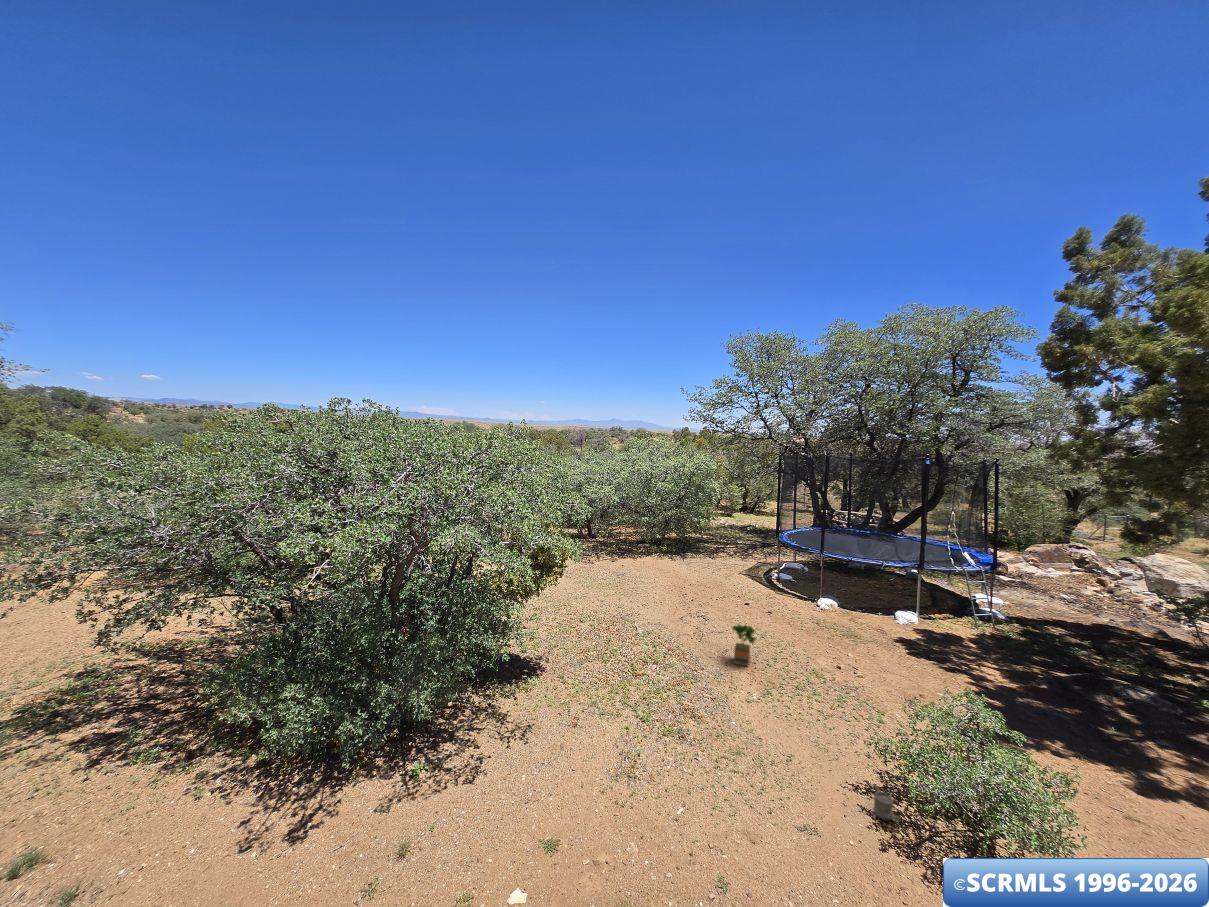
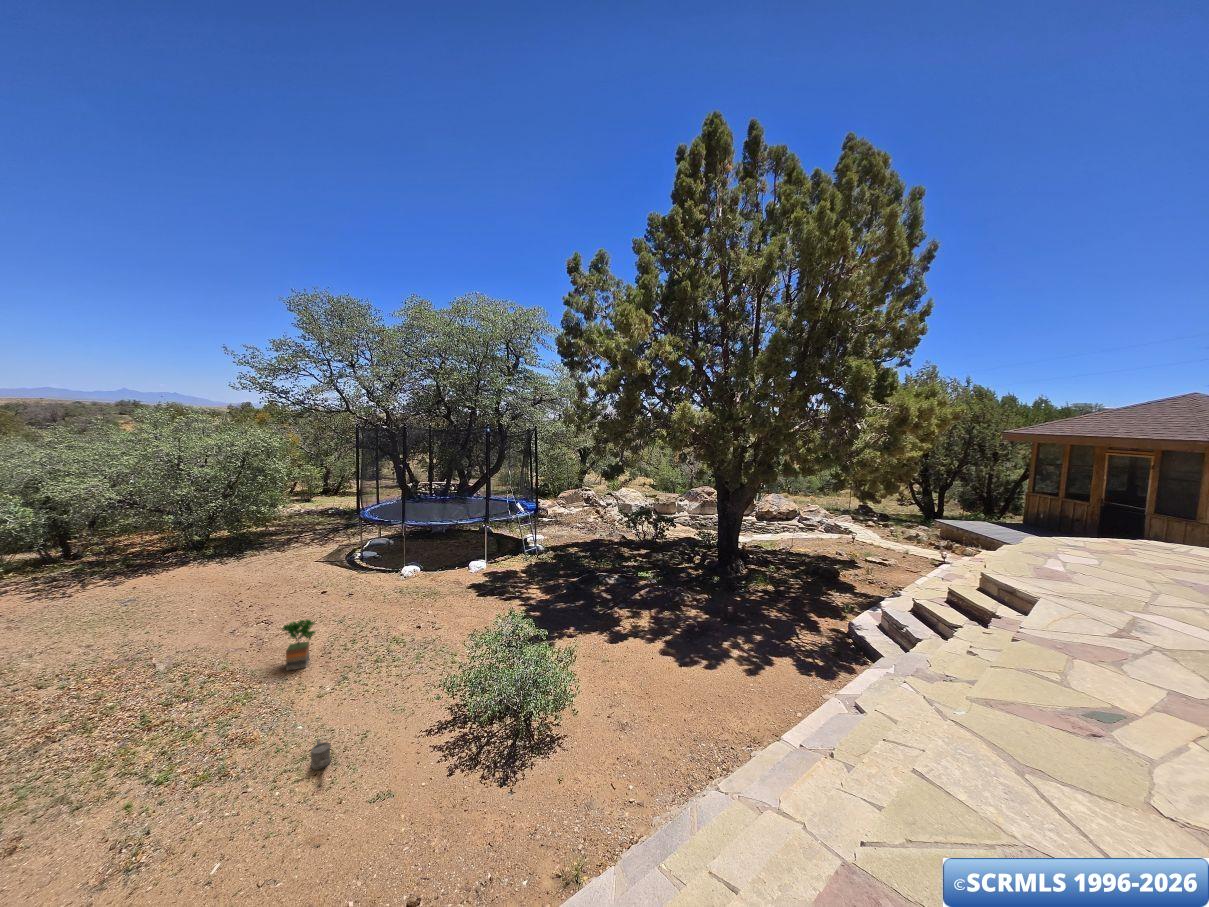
watering can: present [874,786,900,822] -> present [311,739,331,770]

